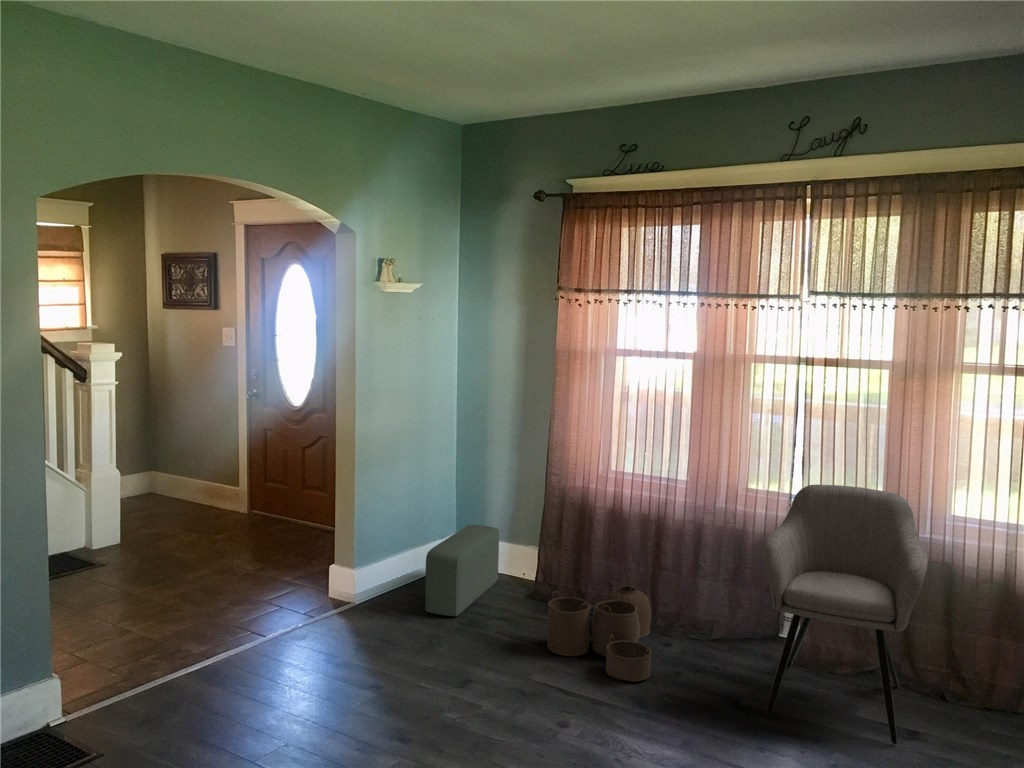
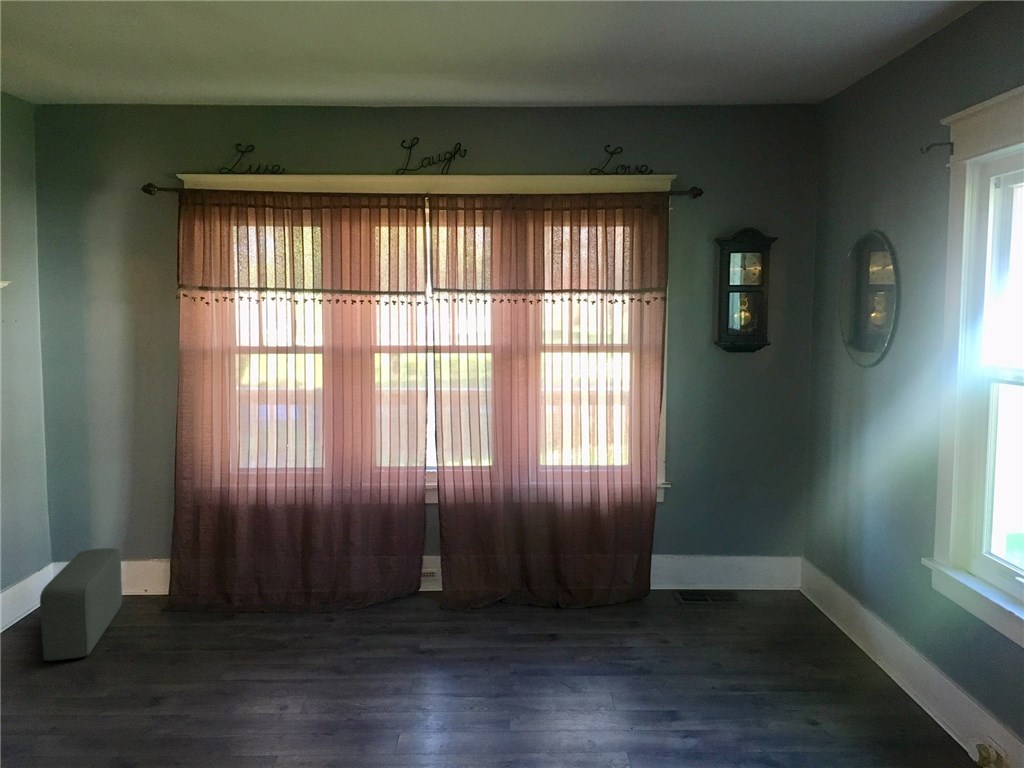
armchair: present [763,485,928,744] -> none [424,452,553,661]
woven basket: present [547,581,652,682] -> none [209,574,328,670]

